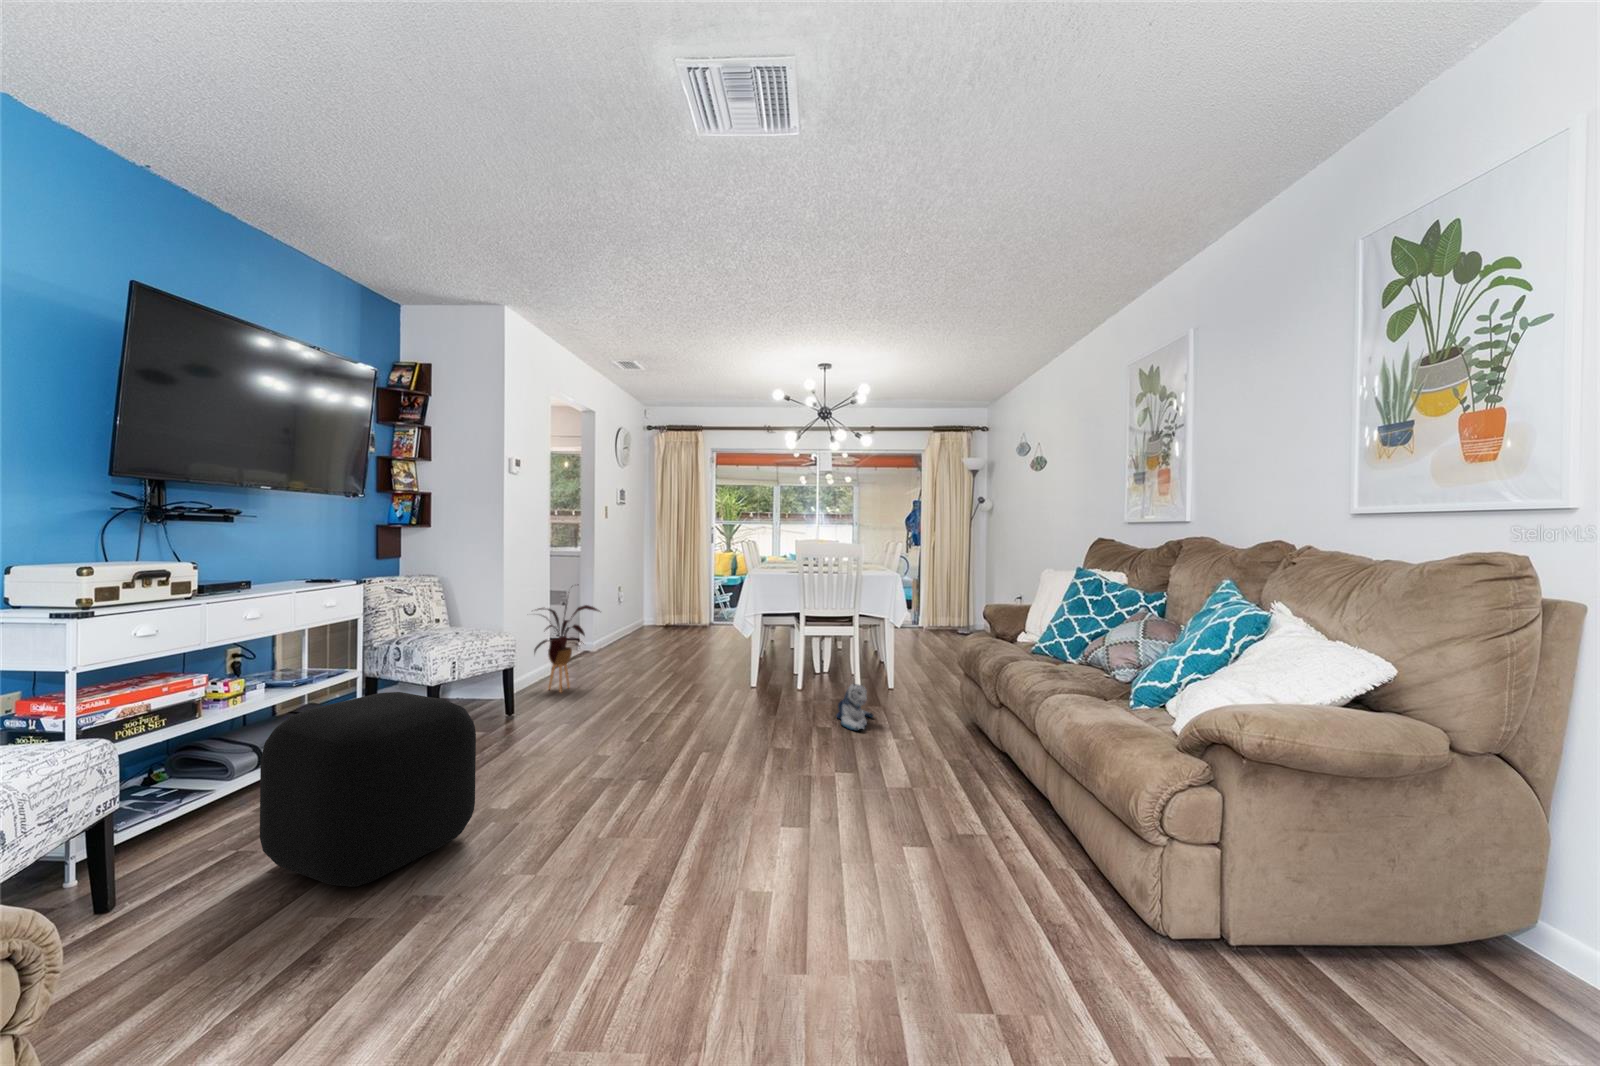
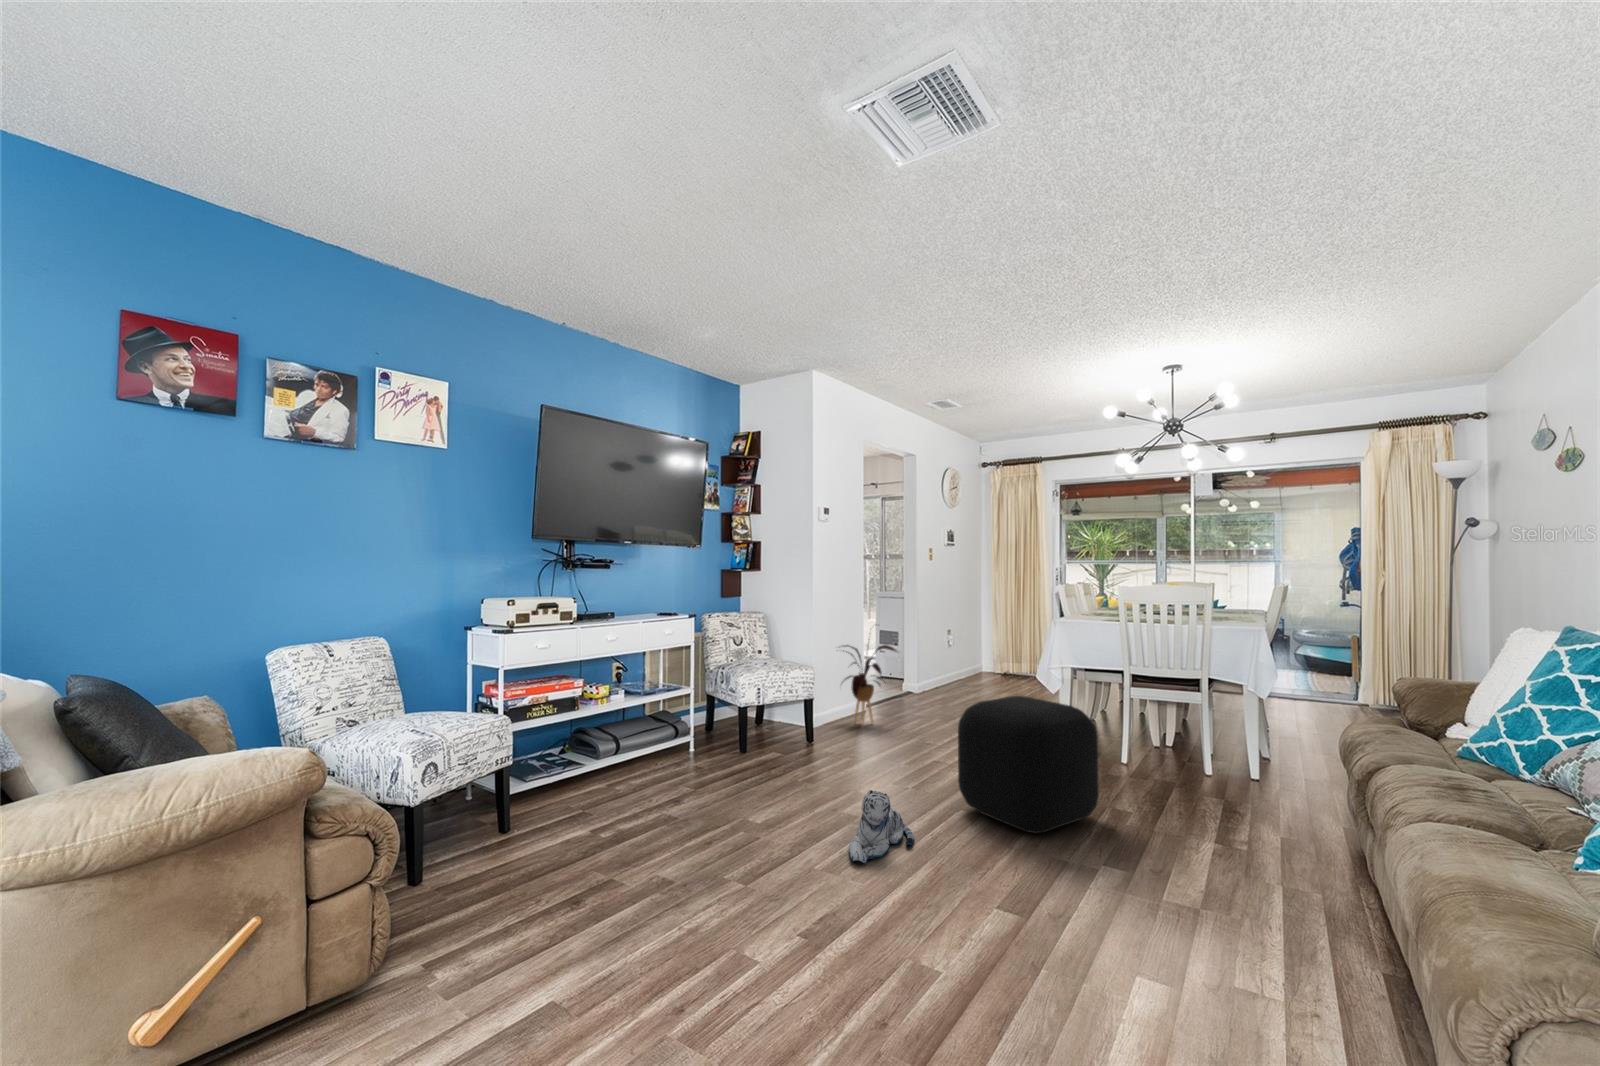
plush toy: present [836,684,874,731] -> present [849,790,914,863]
ottoman: present [260,692,476,887] -> present [958,696,1099,833]

